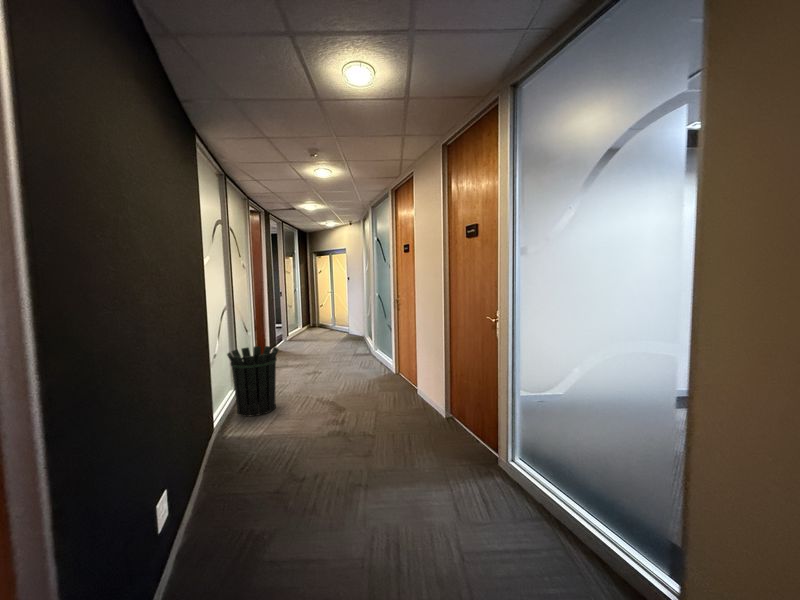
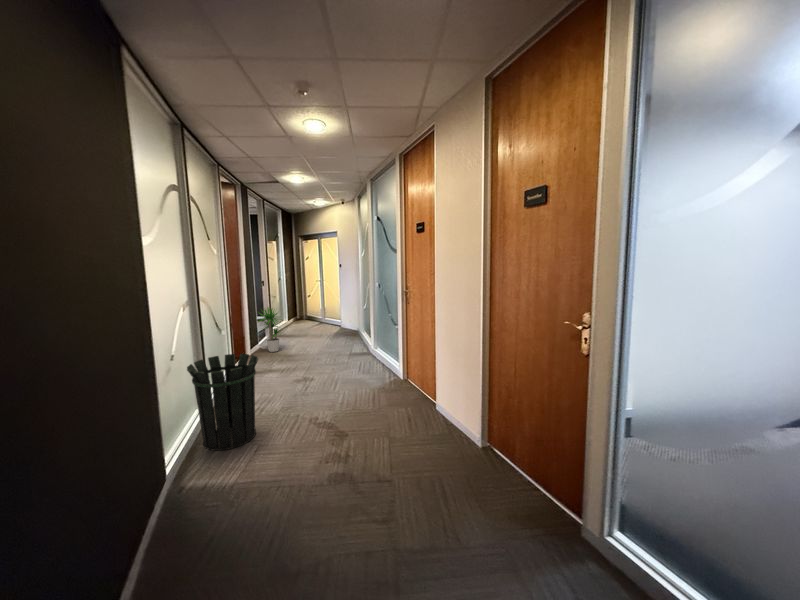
potted plant: none [273,313,299,353] -> present [260,307,279,352]

